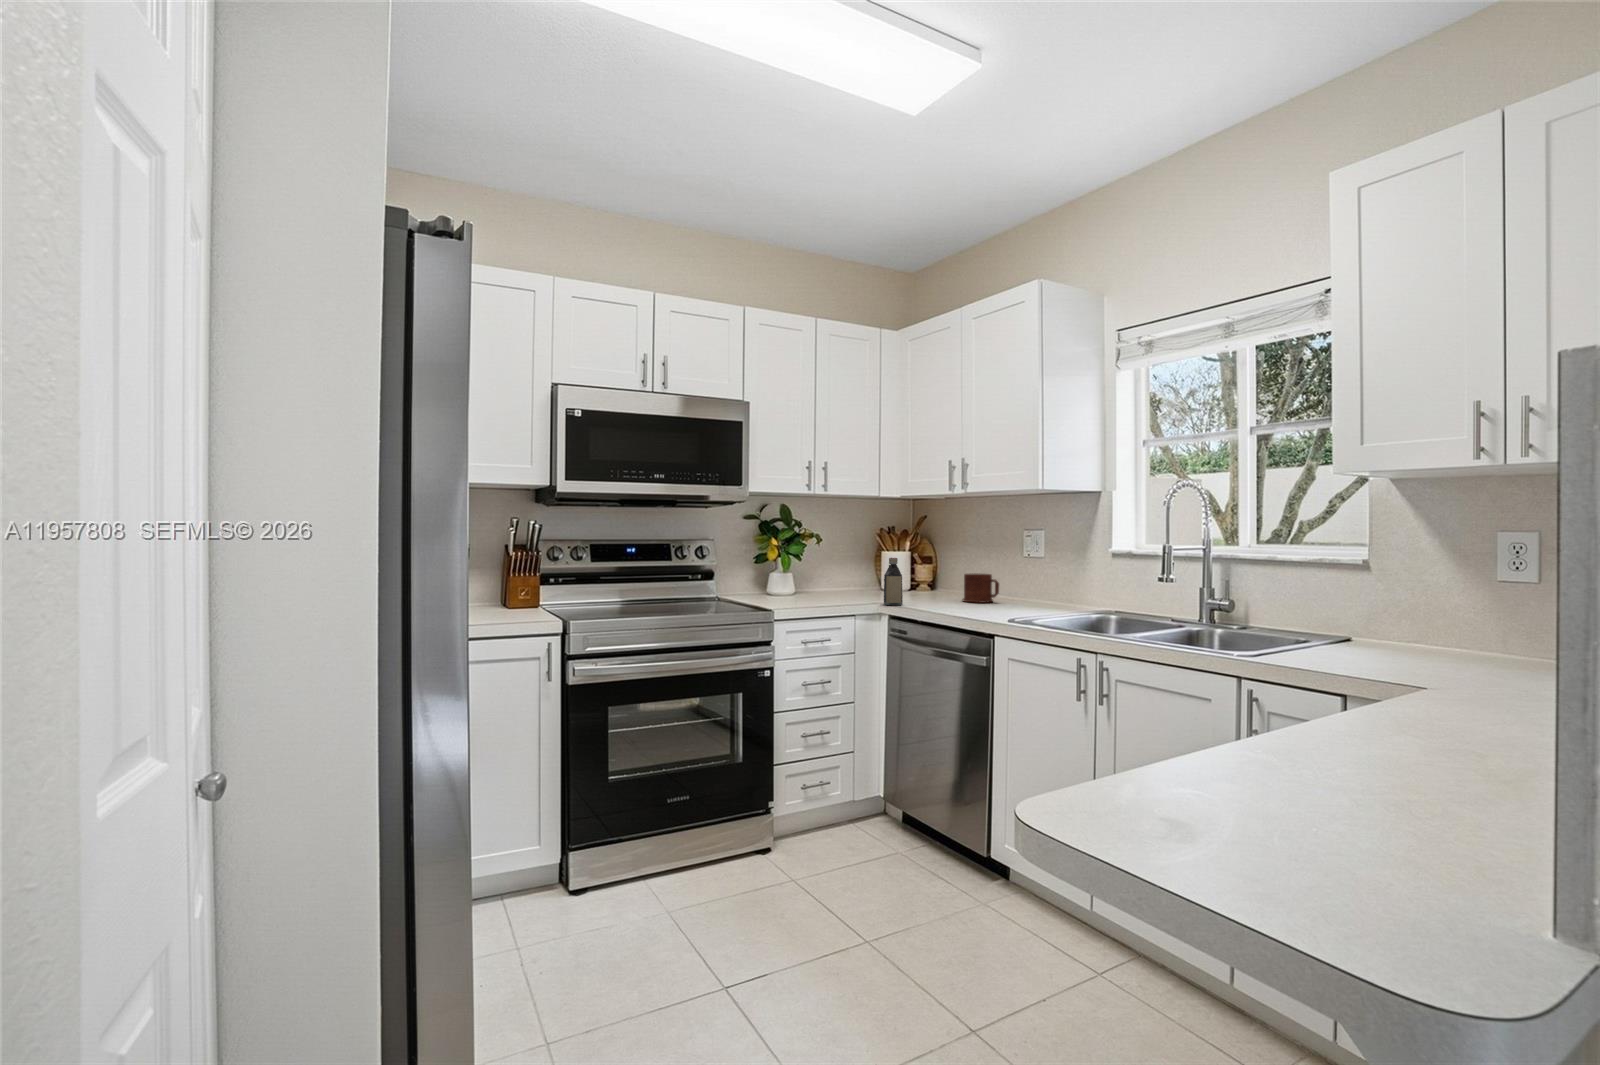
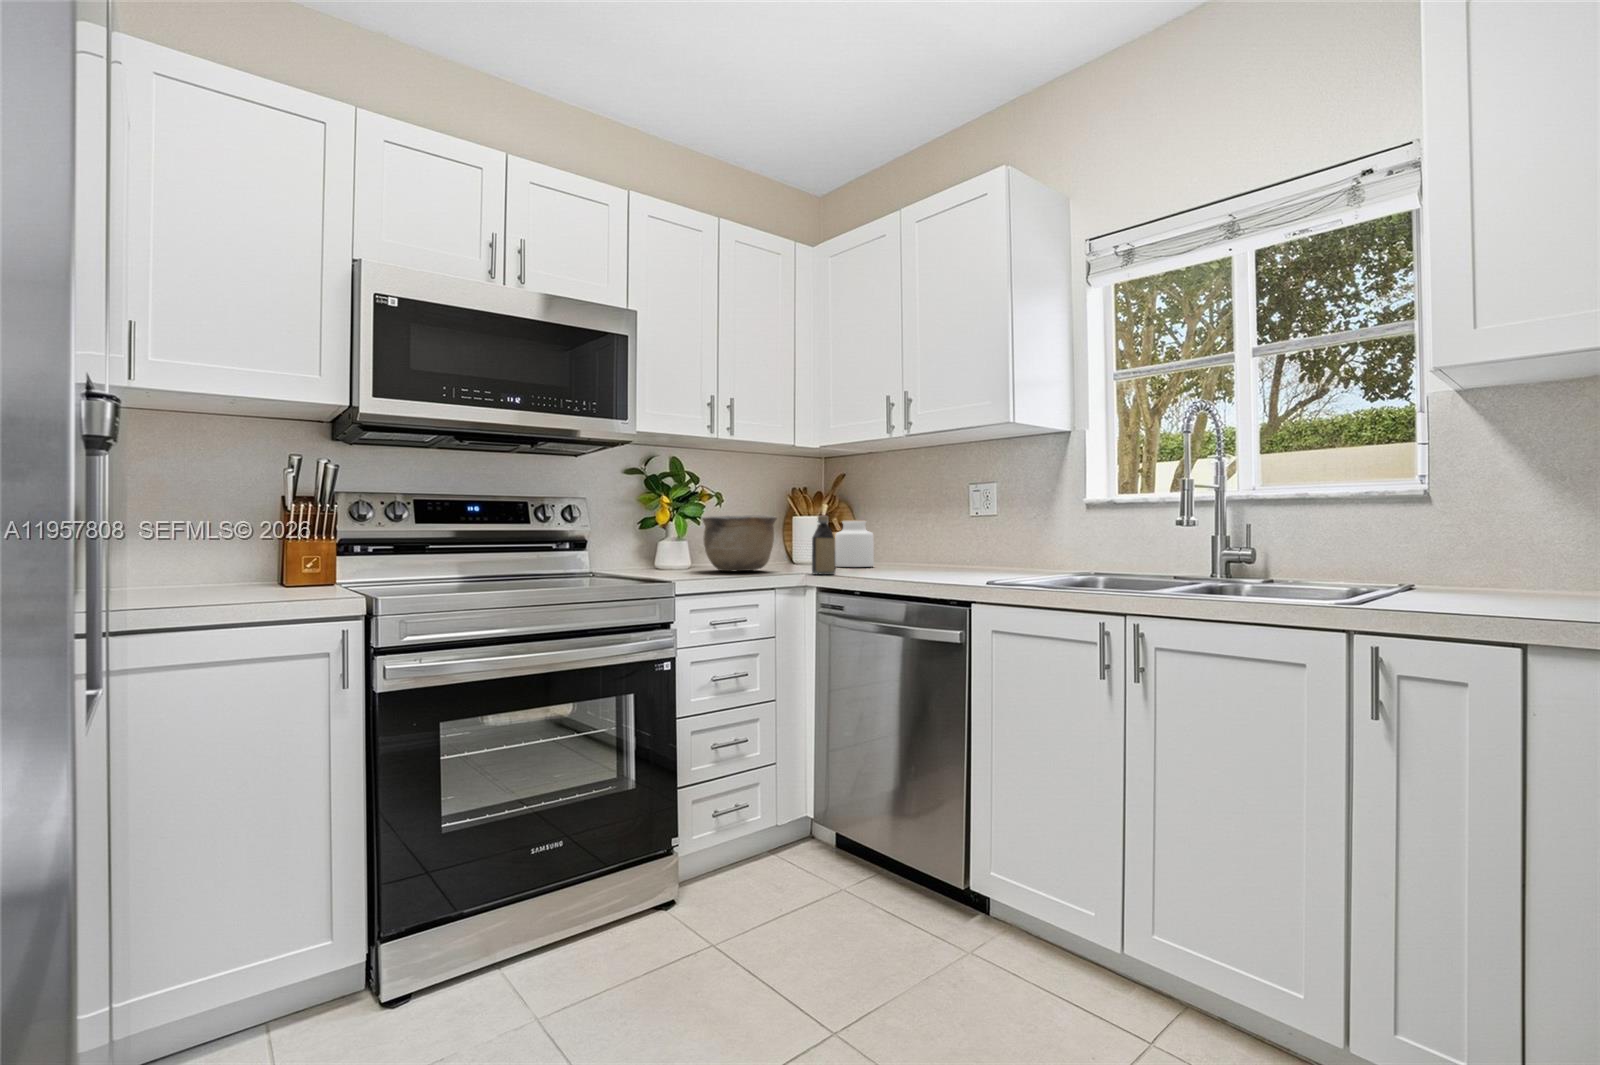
bowl: none [800,554,859,600] -> present [702,515,777,572]
jar: none [912,557,943,596] -> present [835,520,874,567]
mug: present [963,574,999,603] -> none [902,537,946,571]

